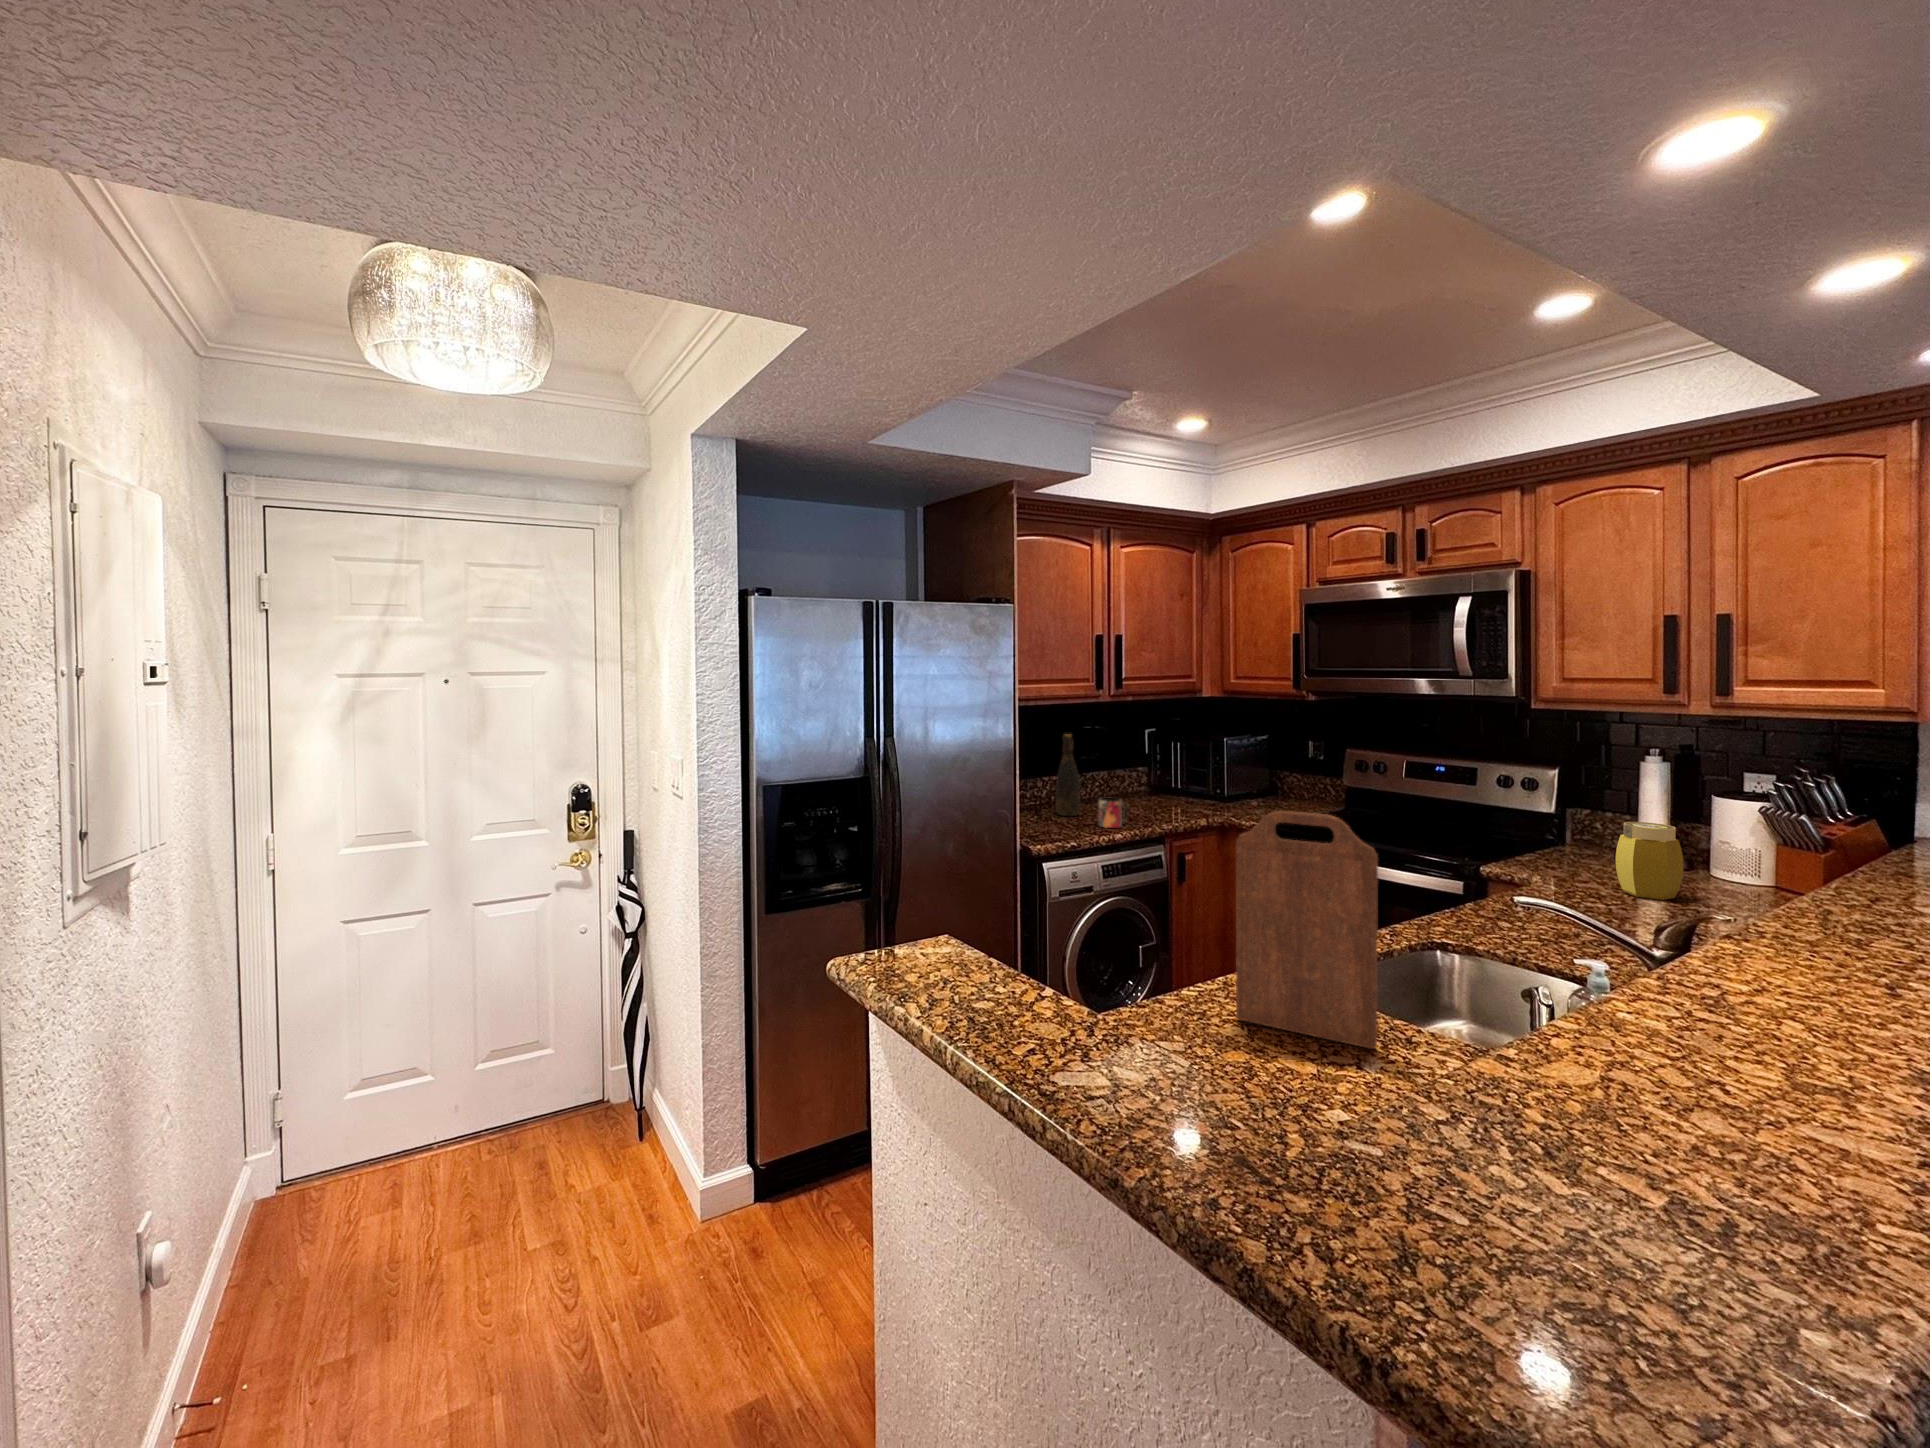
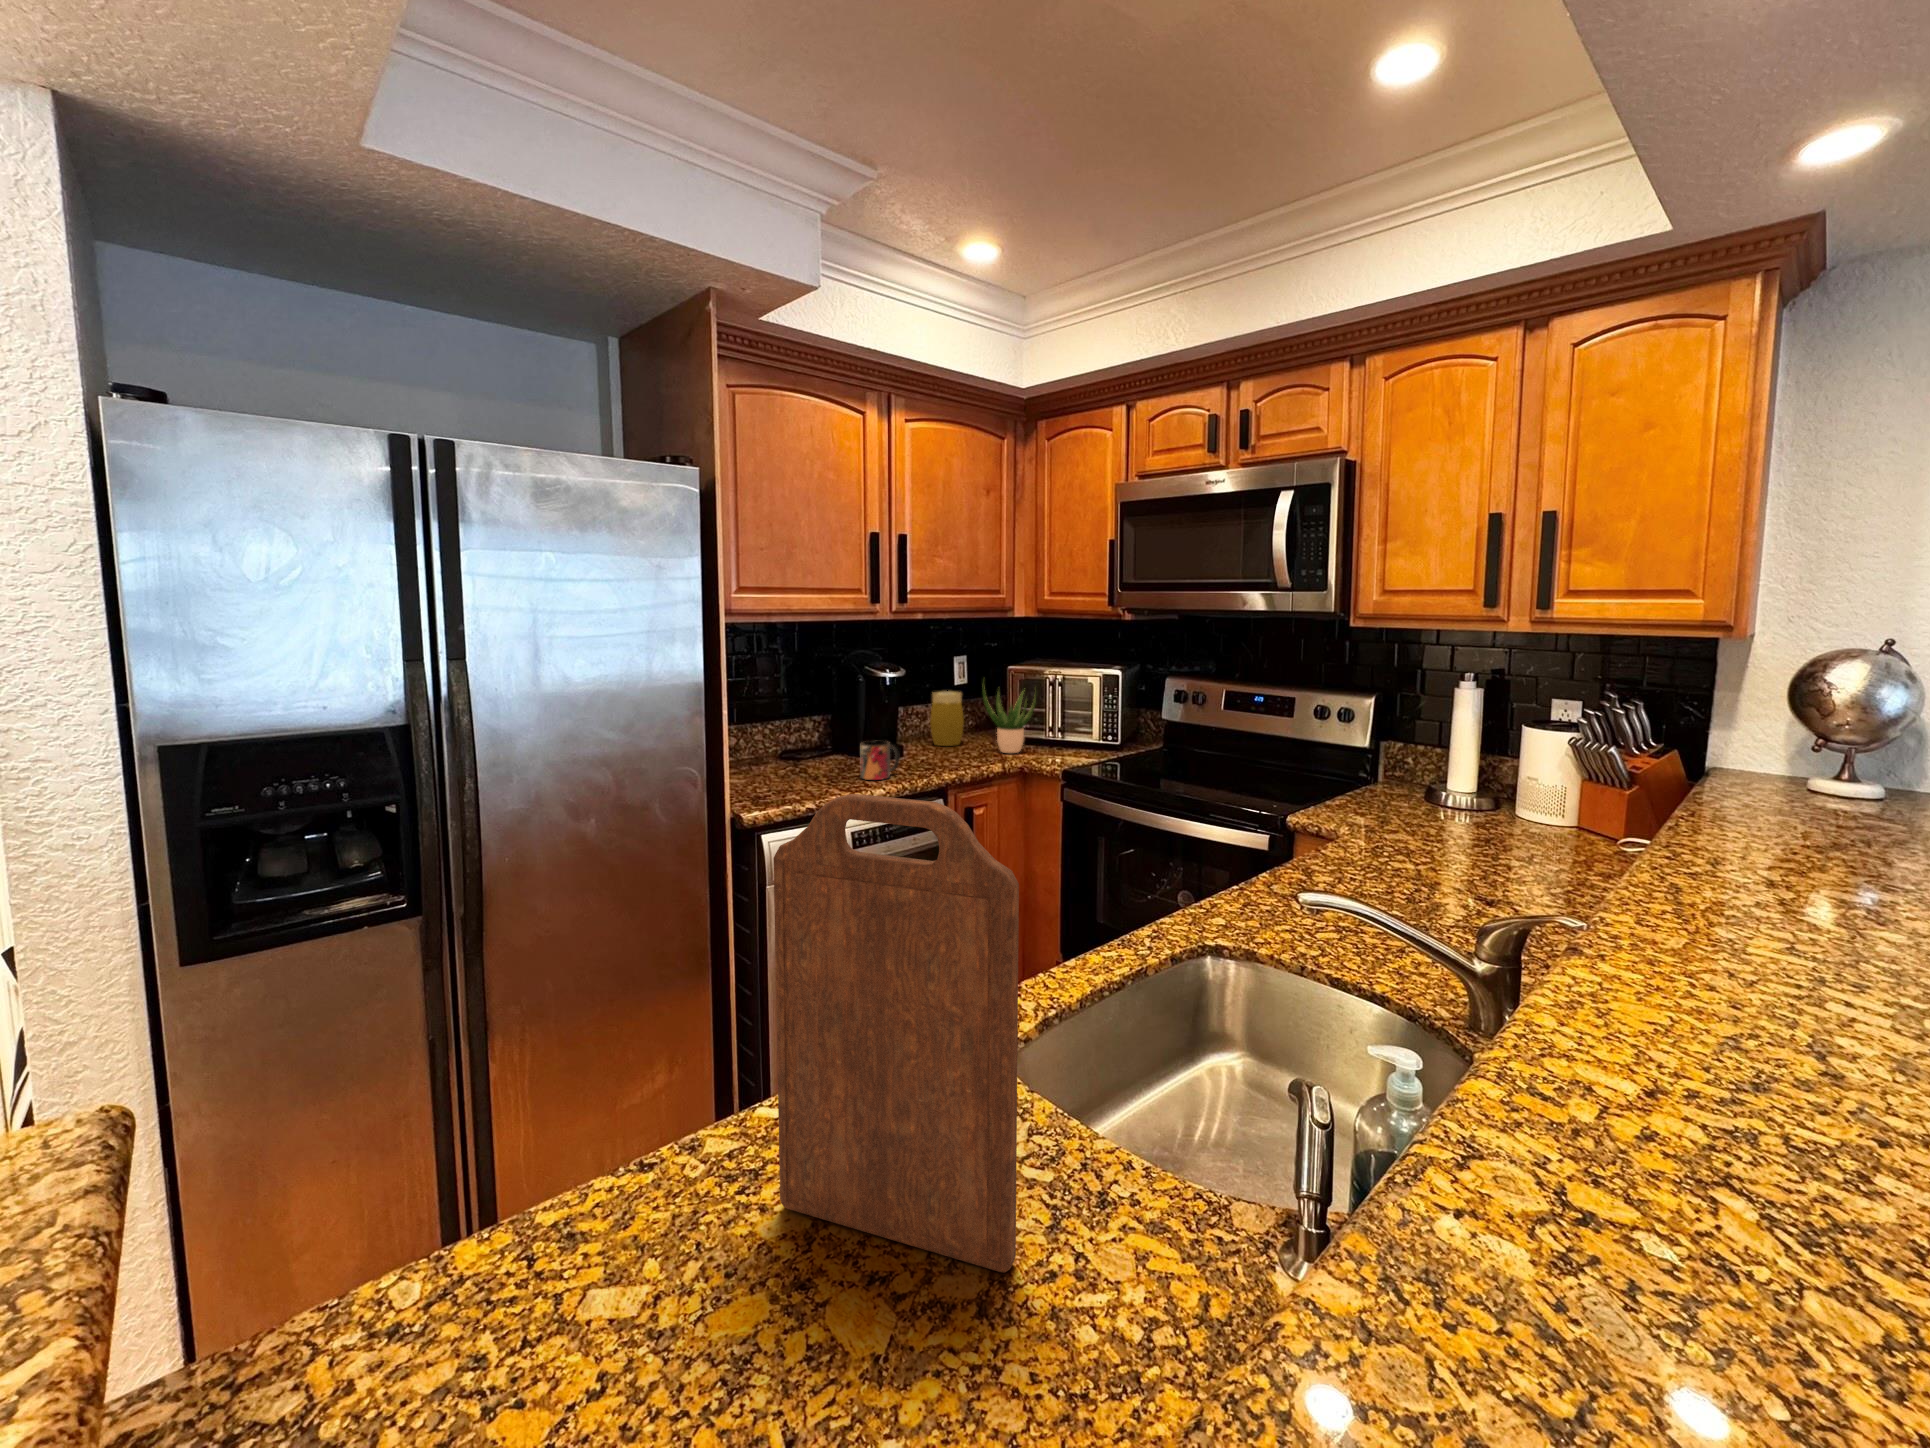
bottle: present [1056,734,1080,816] -> none [817,660,848,765]
potted plant: none [1184,748,1232,811] -> present [982,688,1036,753]
jar: present [1616,822,1684,900] -> present [930,691,964,746]

